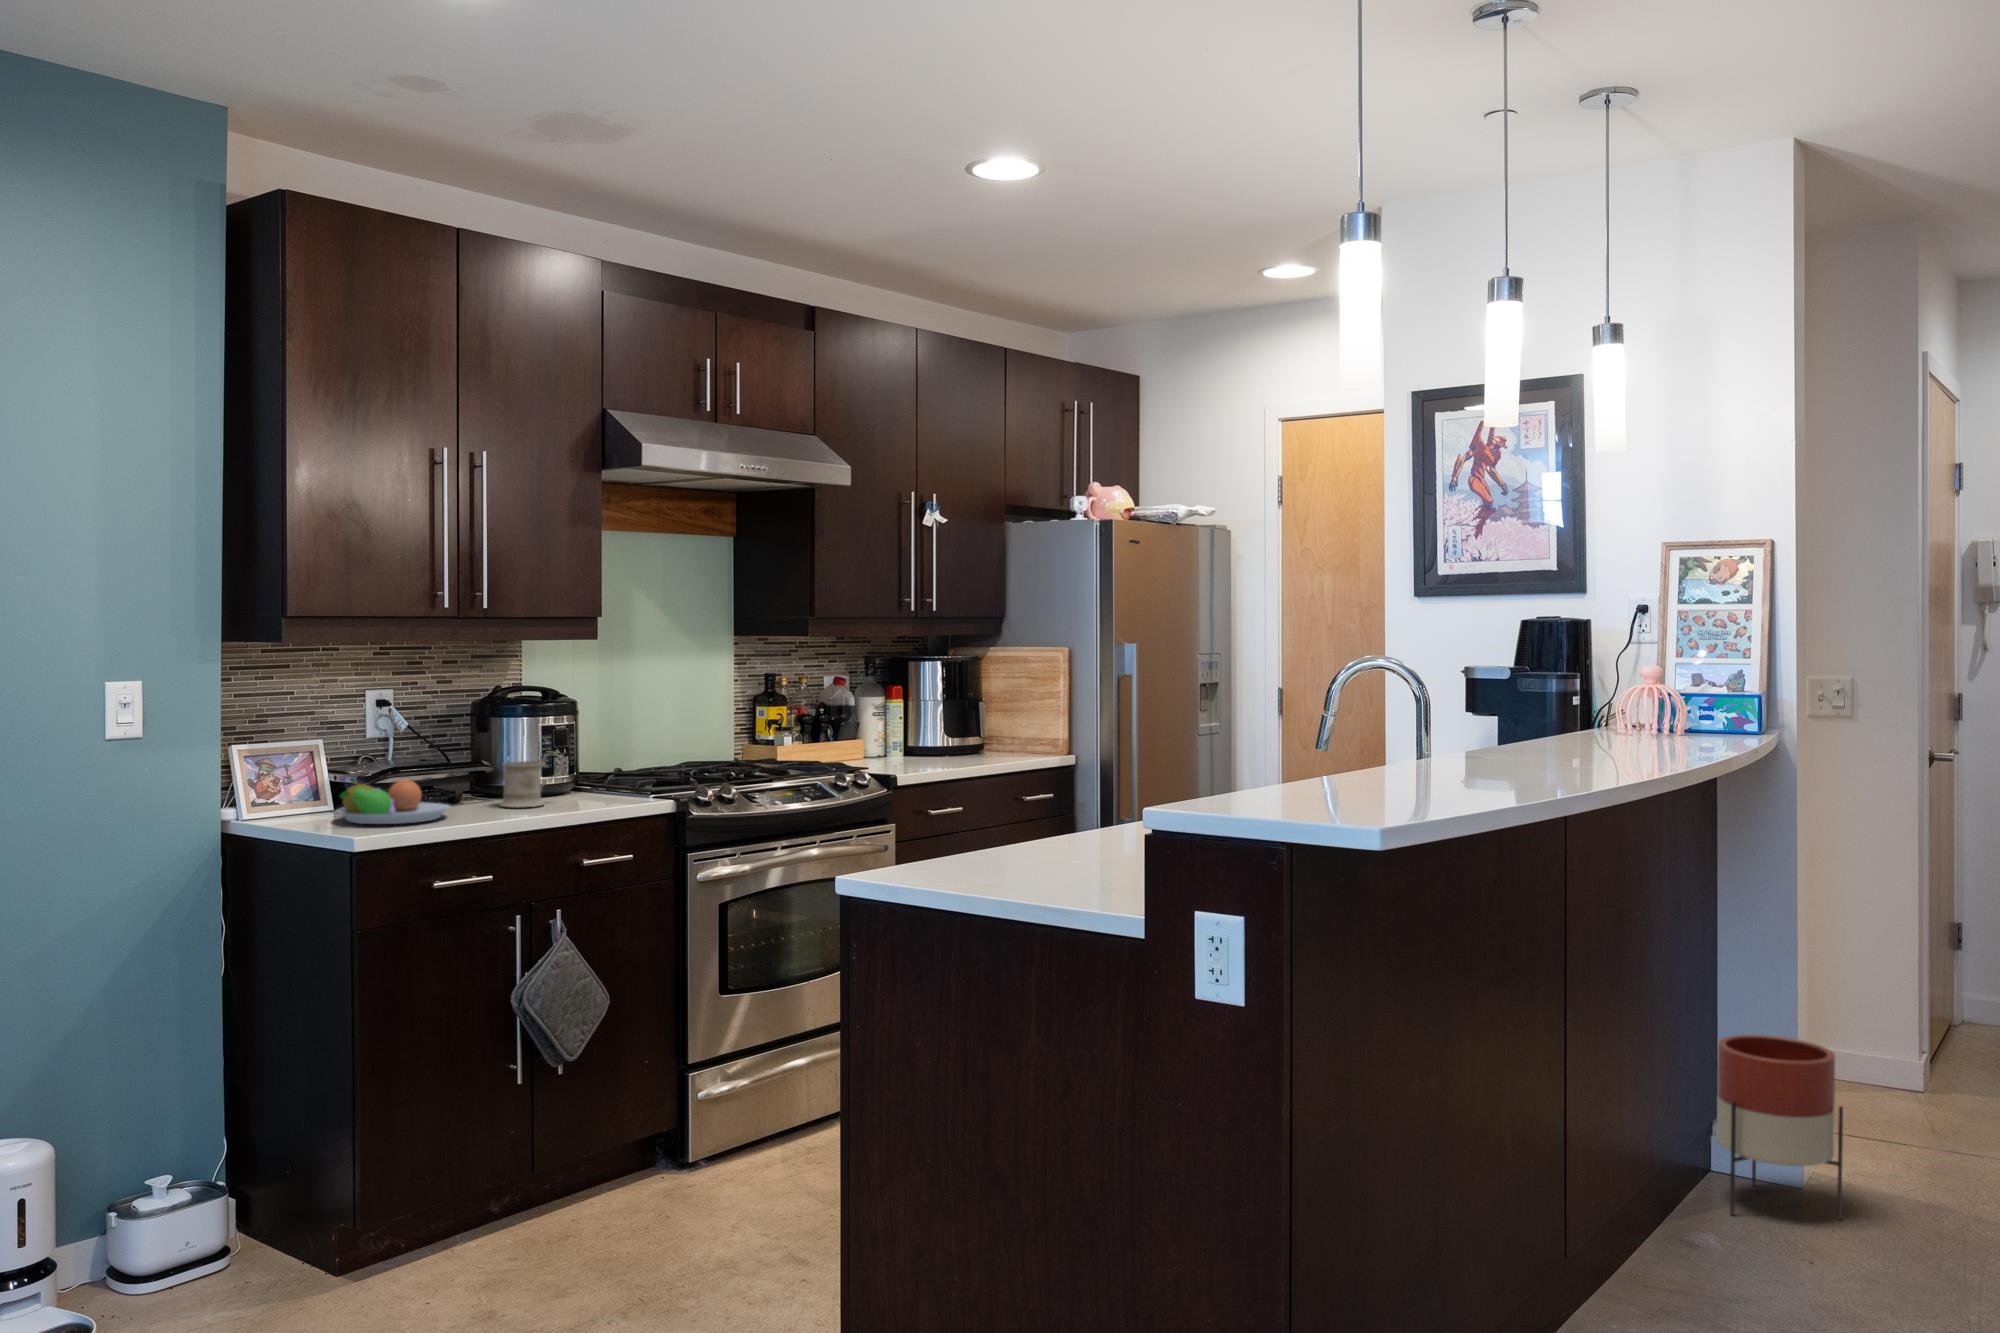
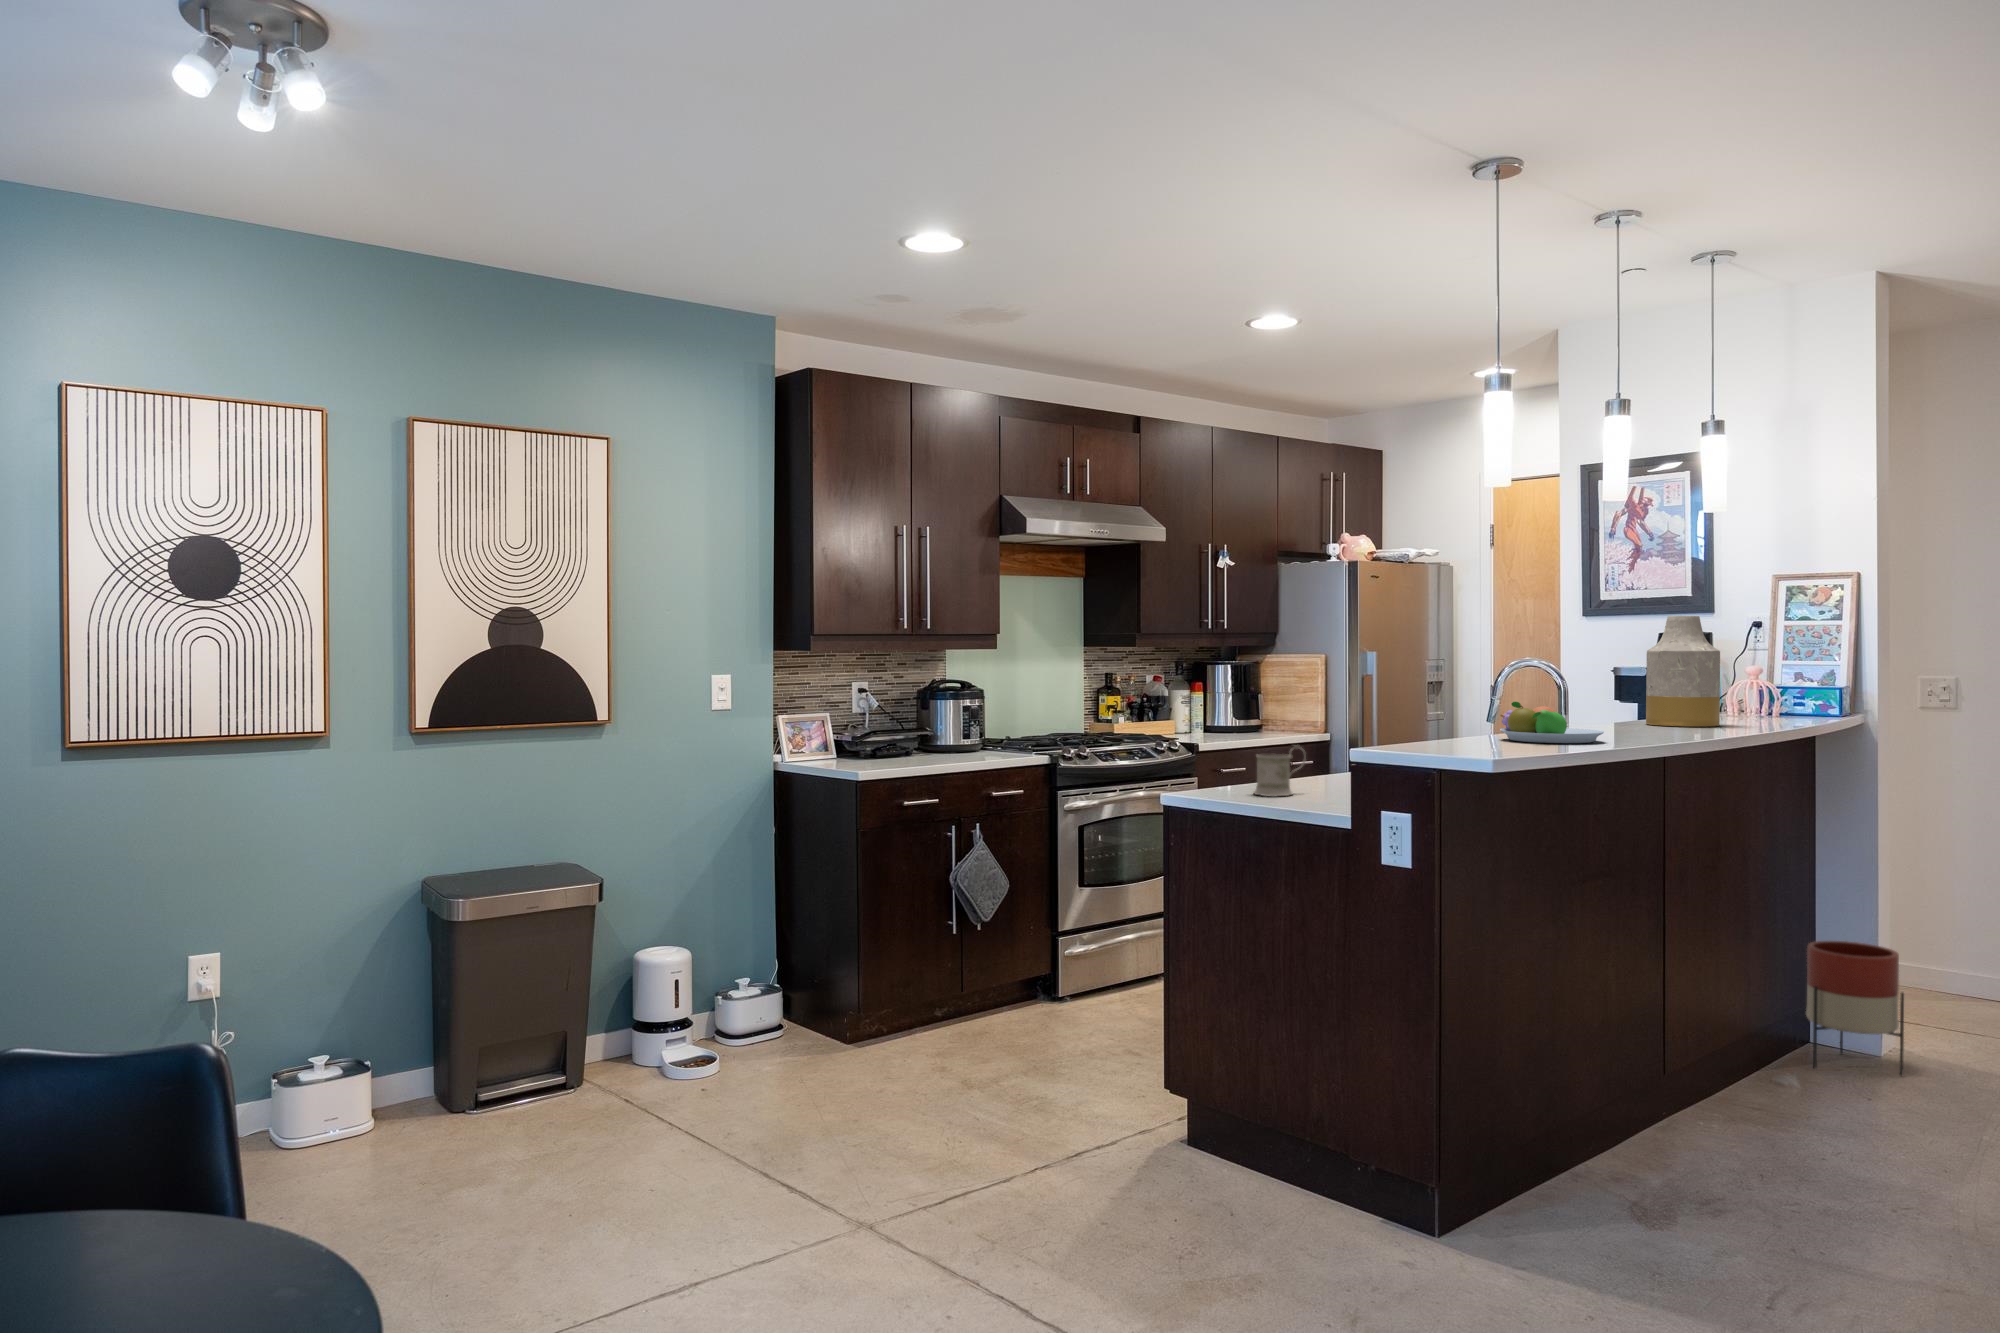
vase: none [1537,594,1639,754] -> present [1646,616,1720,727]
mug: present [500,752,563,807] -> present [1254,746,1306,796]
fruit bowl: present [337,777,450,824] -> present [1500,702,1604,743]

